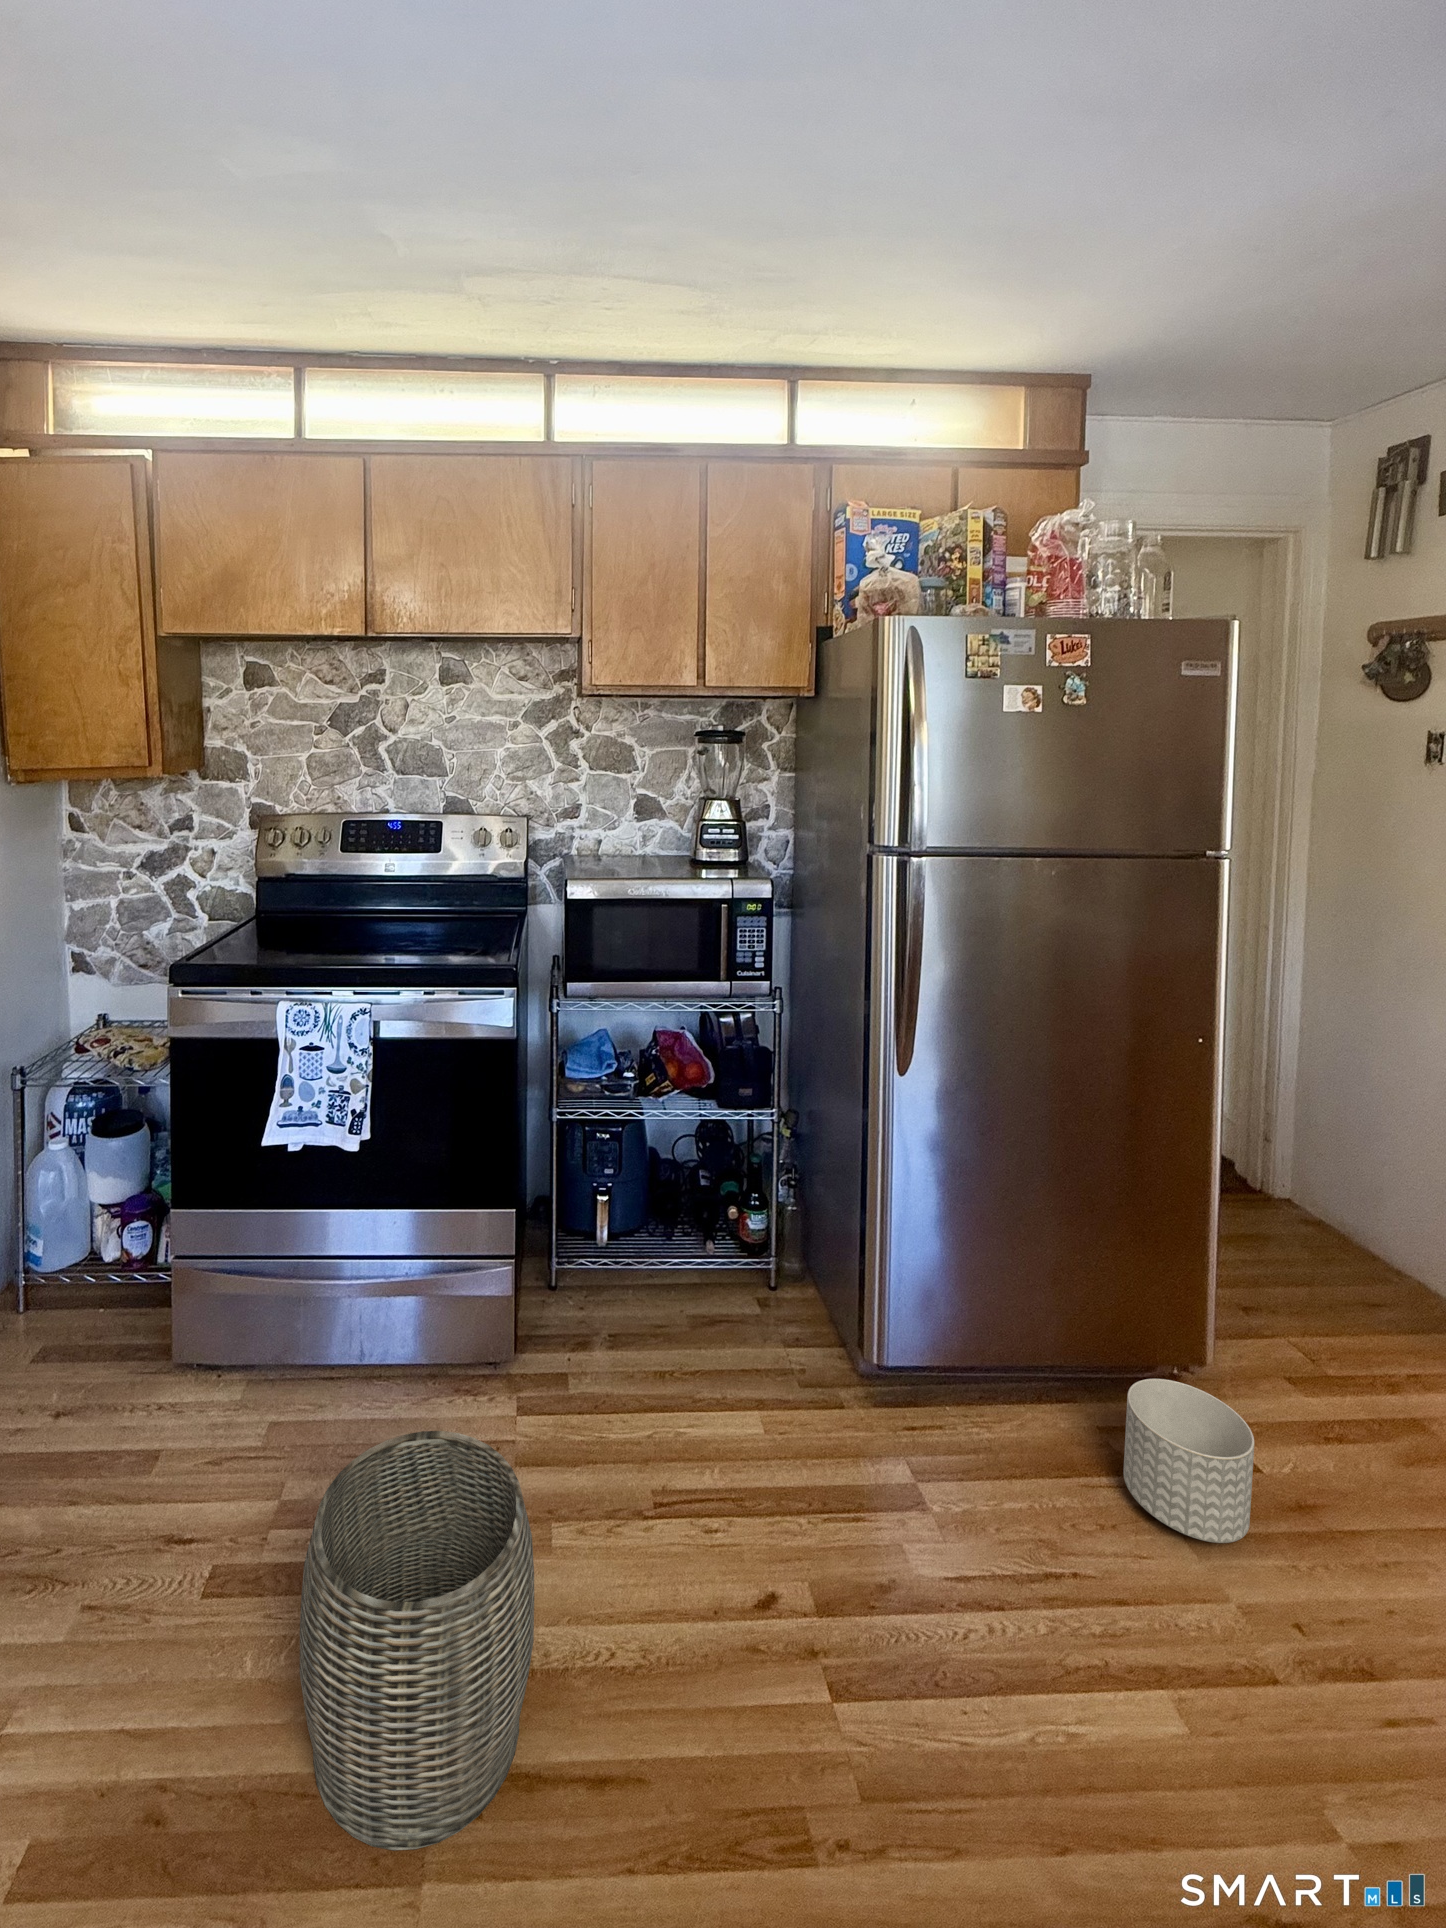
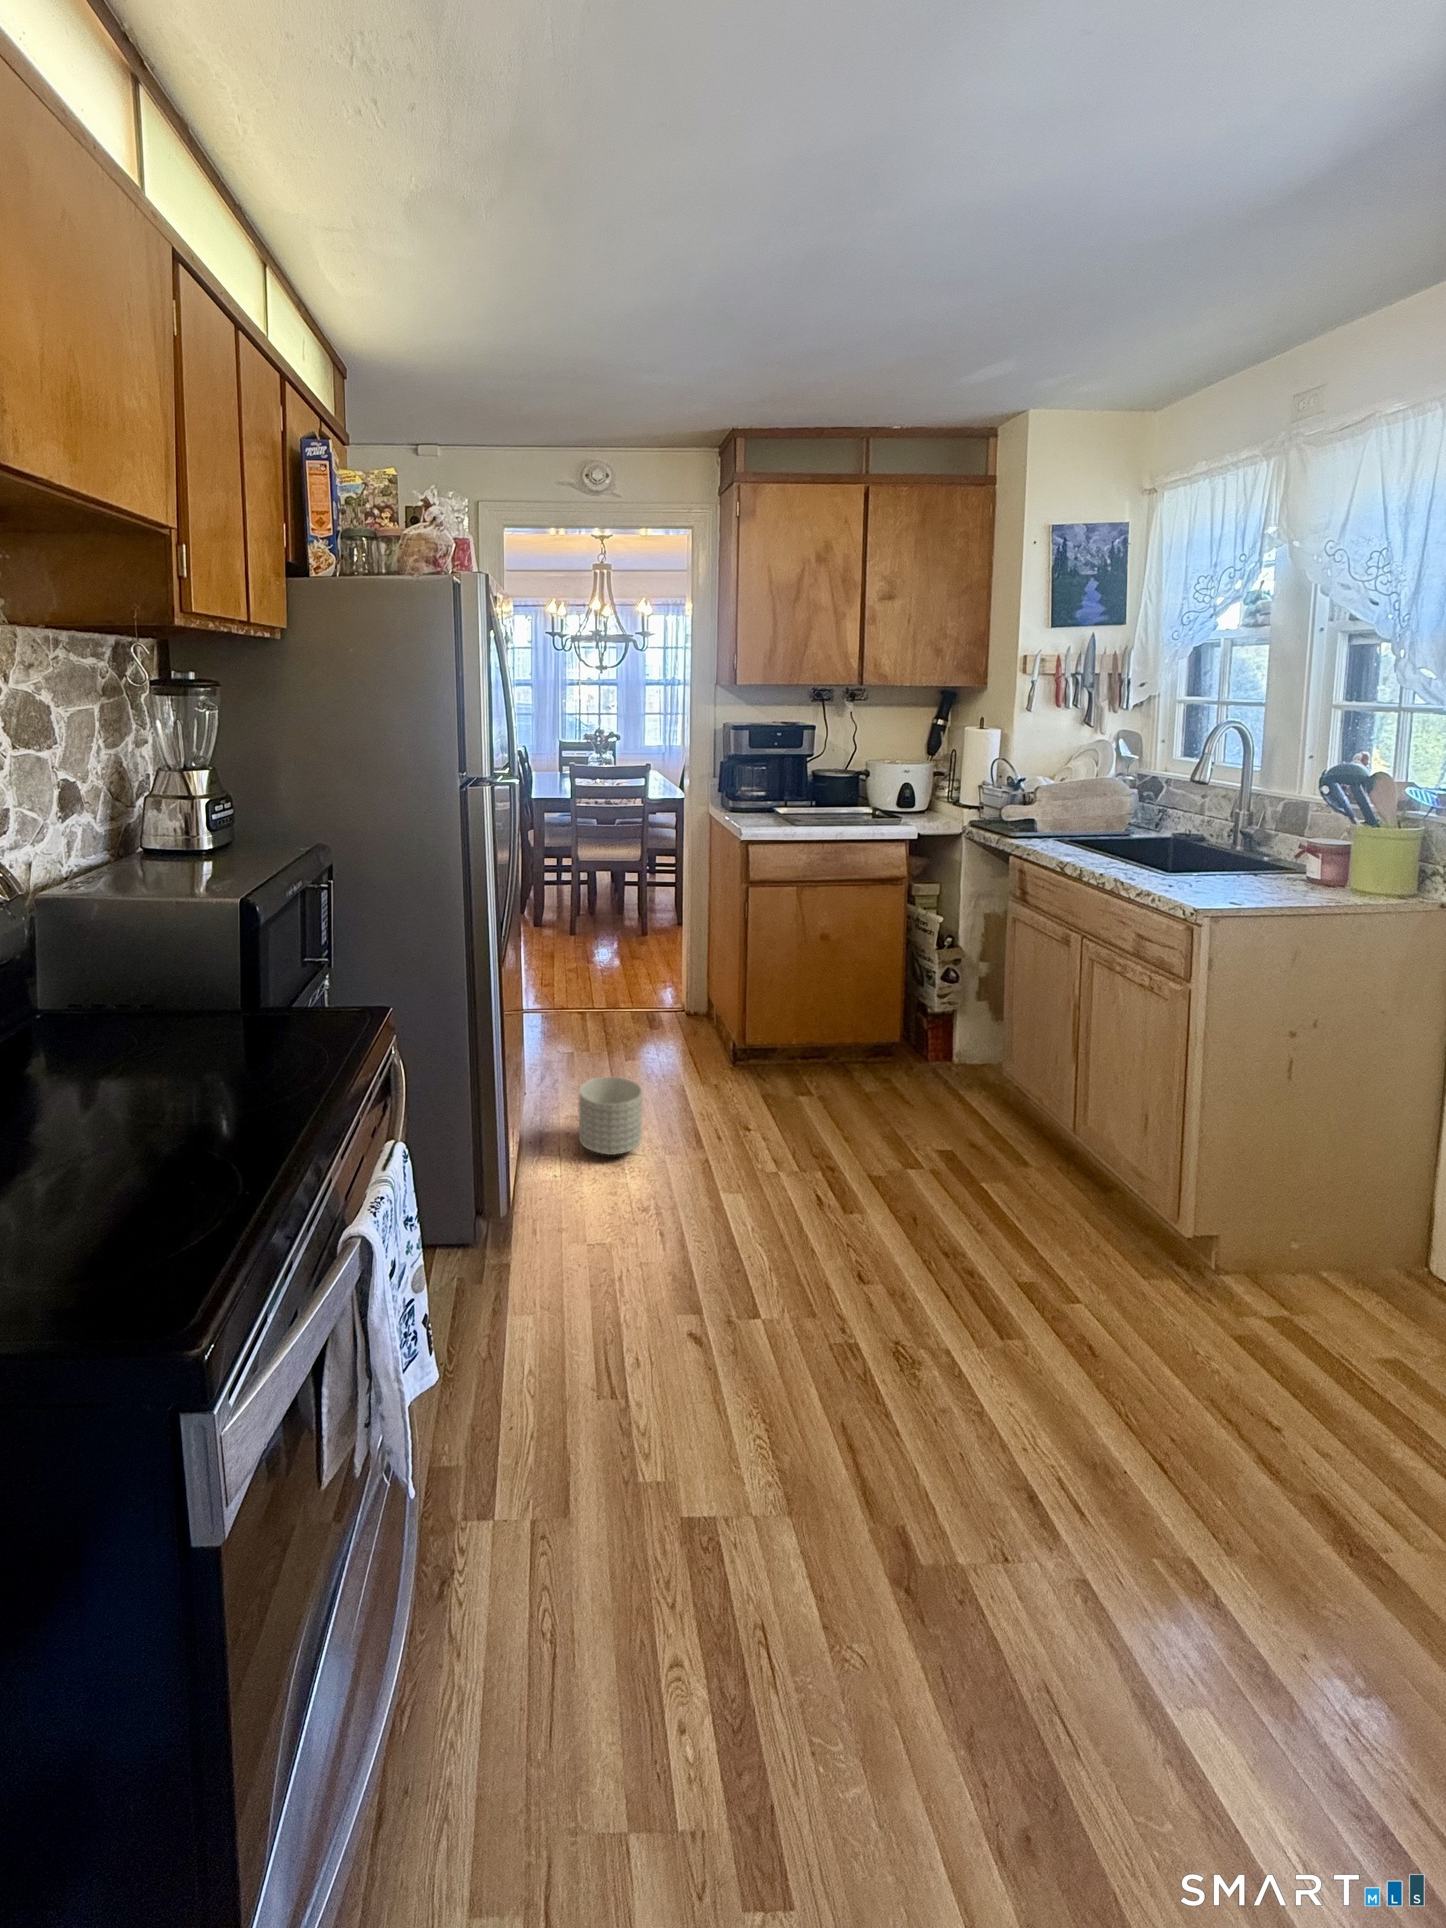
woven basket: present [300,1431,534,1850] -> none [754,1330,972,1685]

